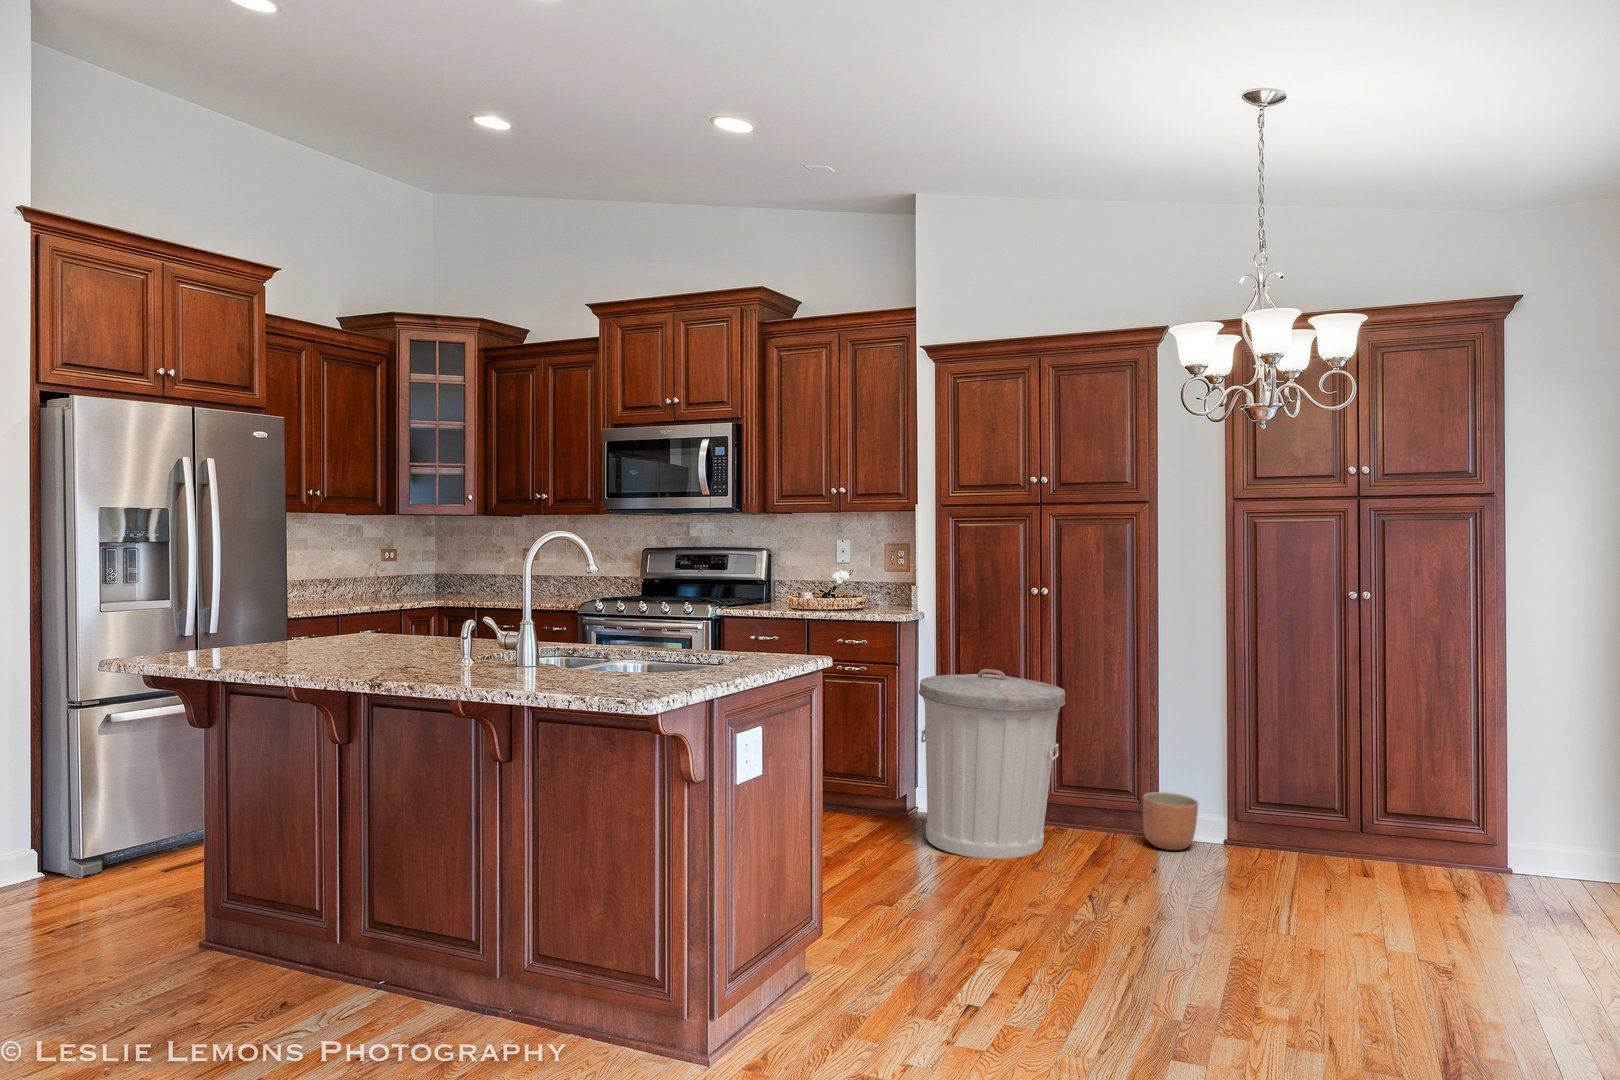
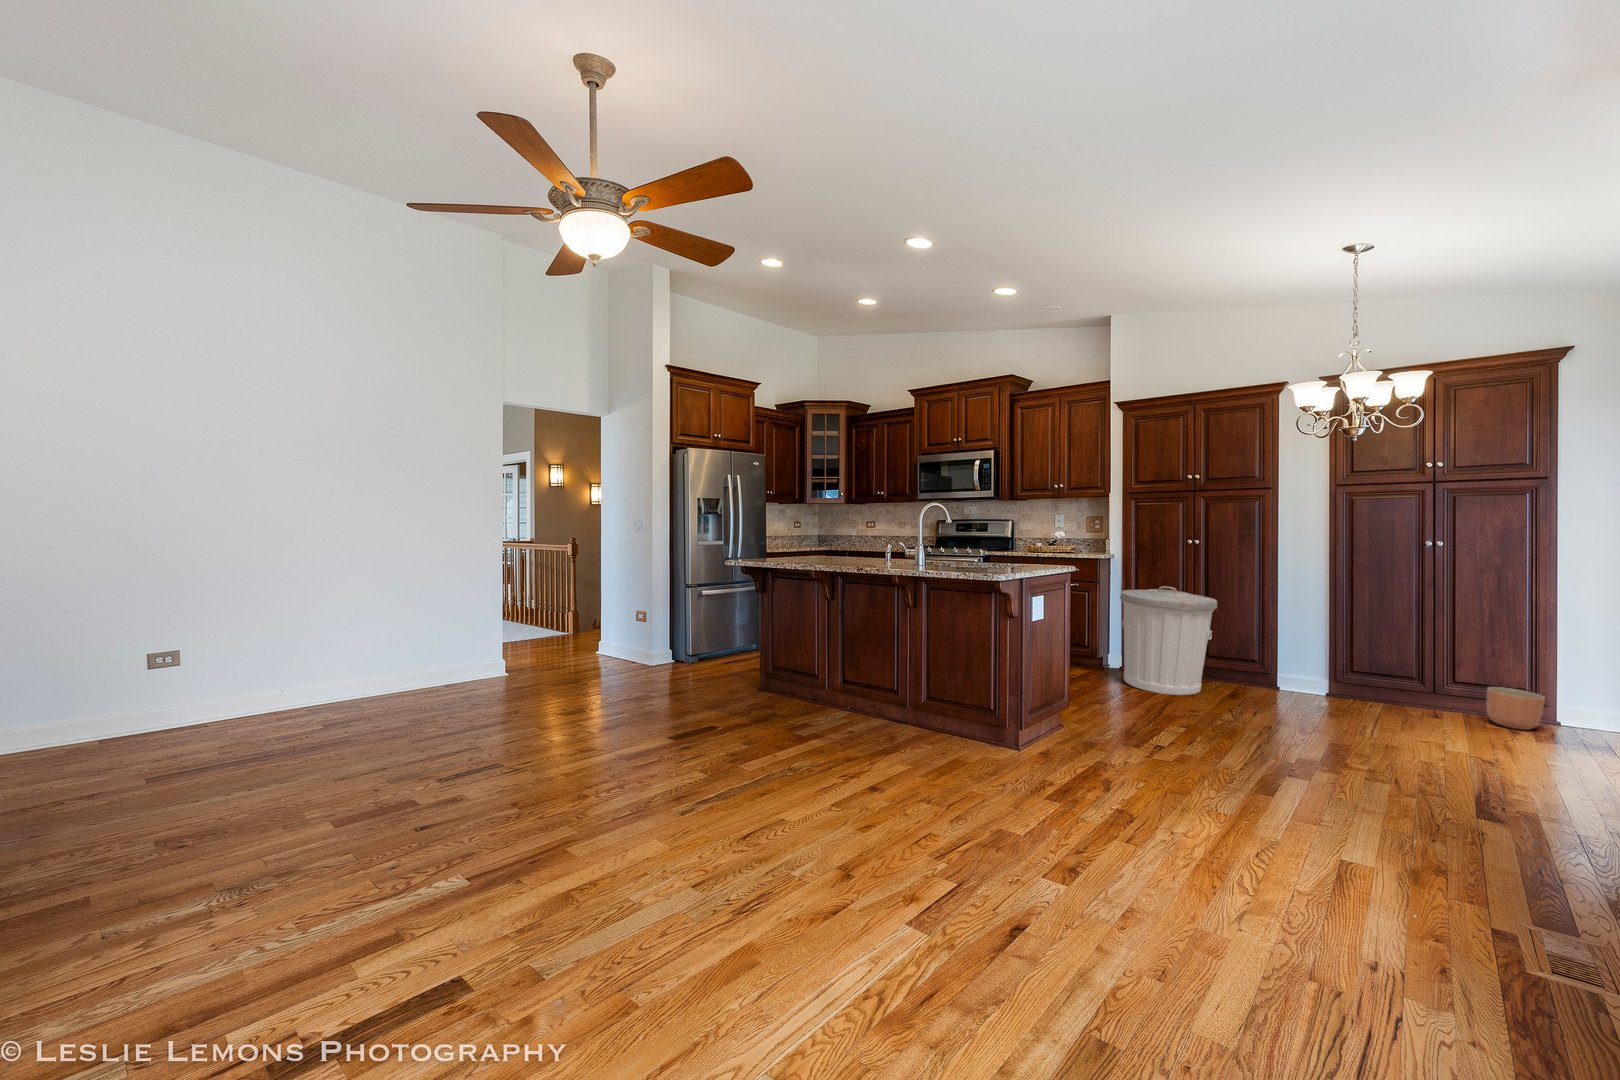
planter: present [1143,792,1198,850] -> present [1486,687,1545,730]

